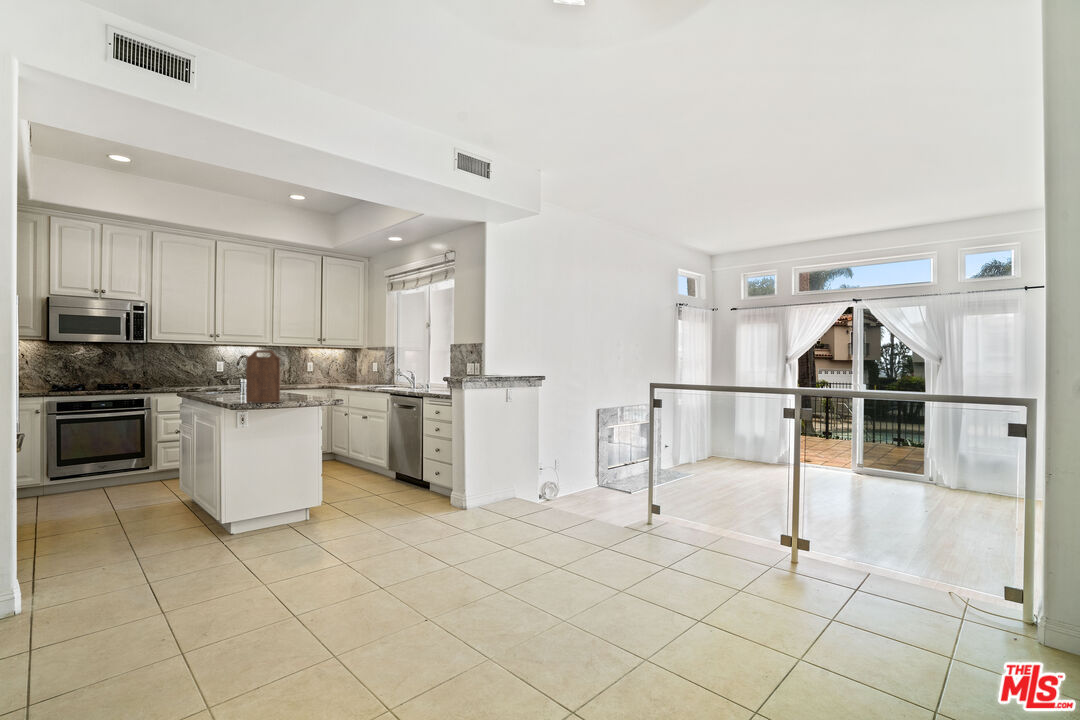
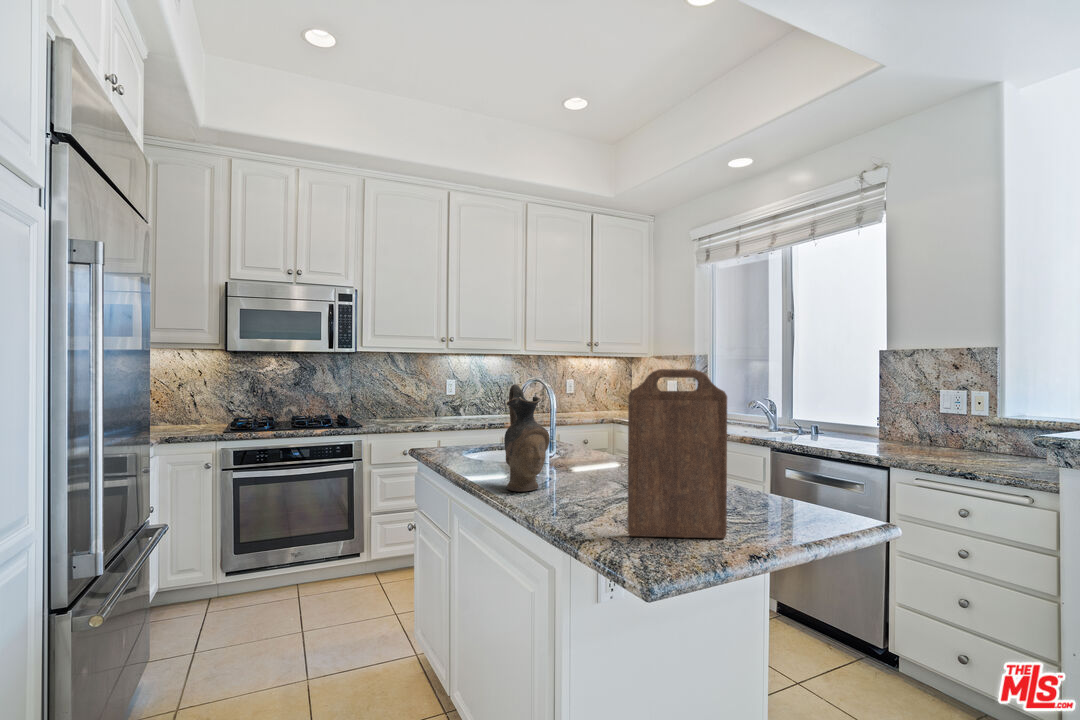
ceramic pitcher: none [215,357,235,399] -> present [504,384,550,491]

